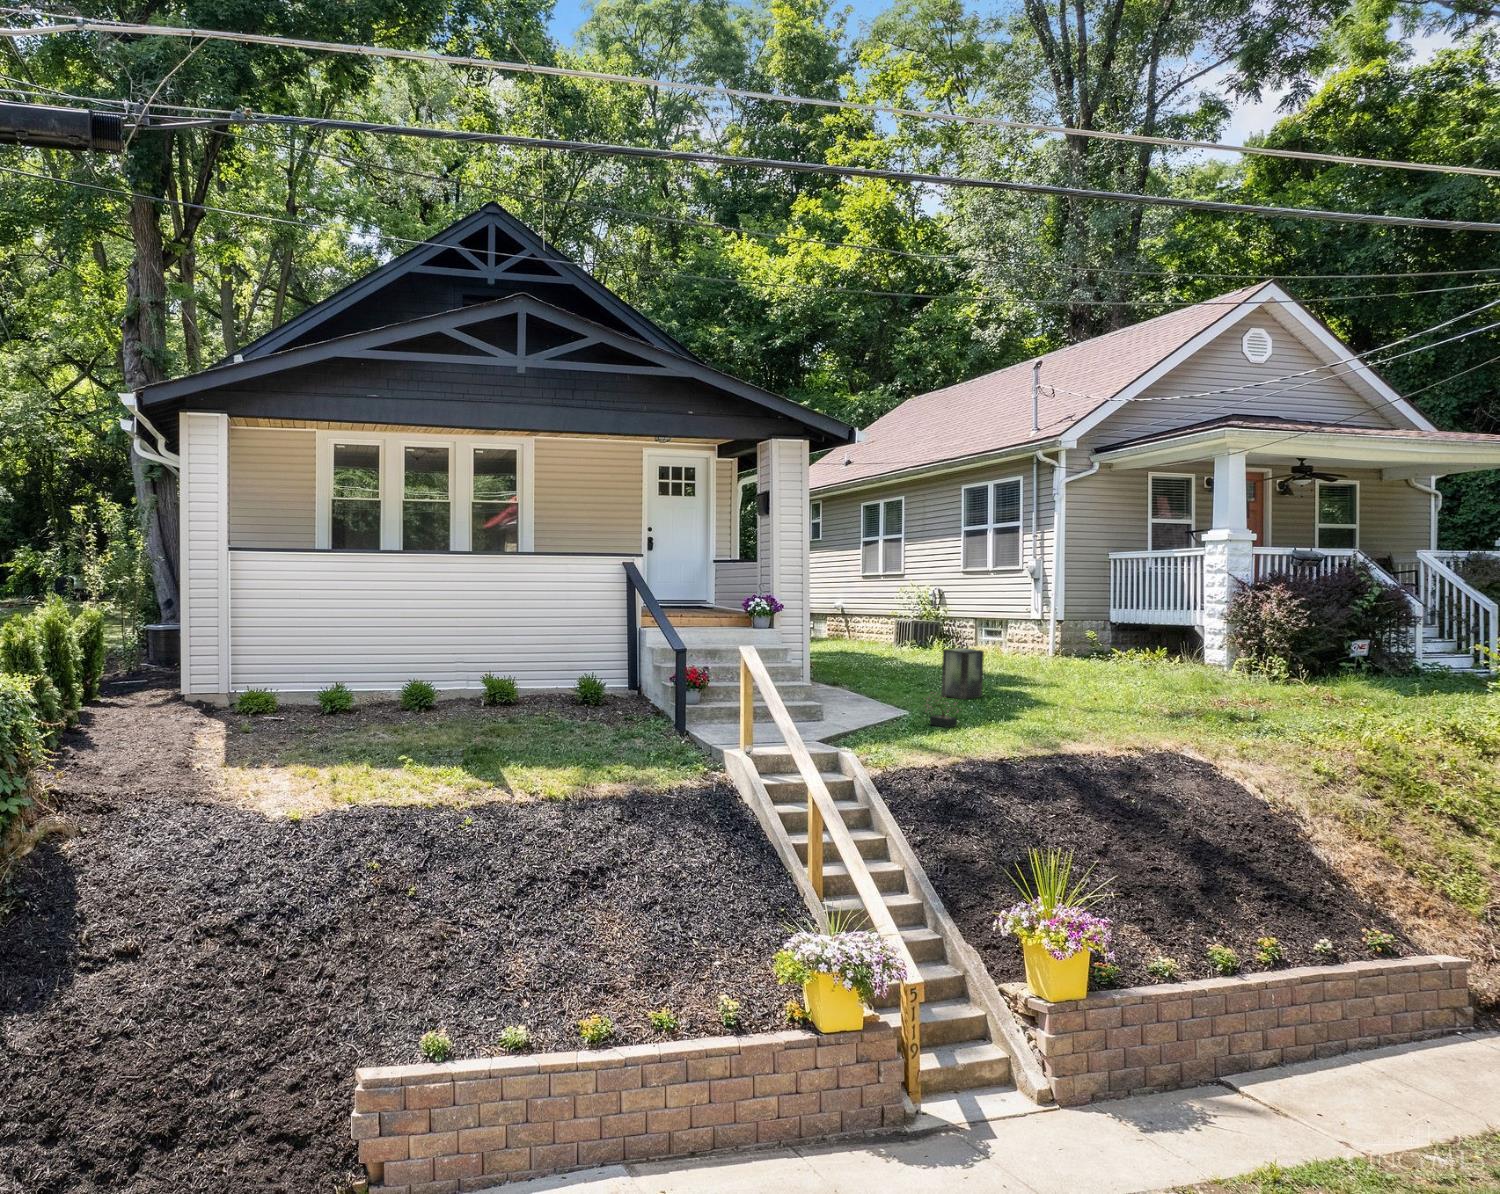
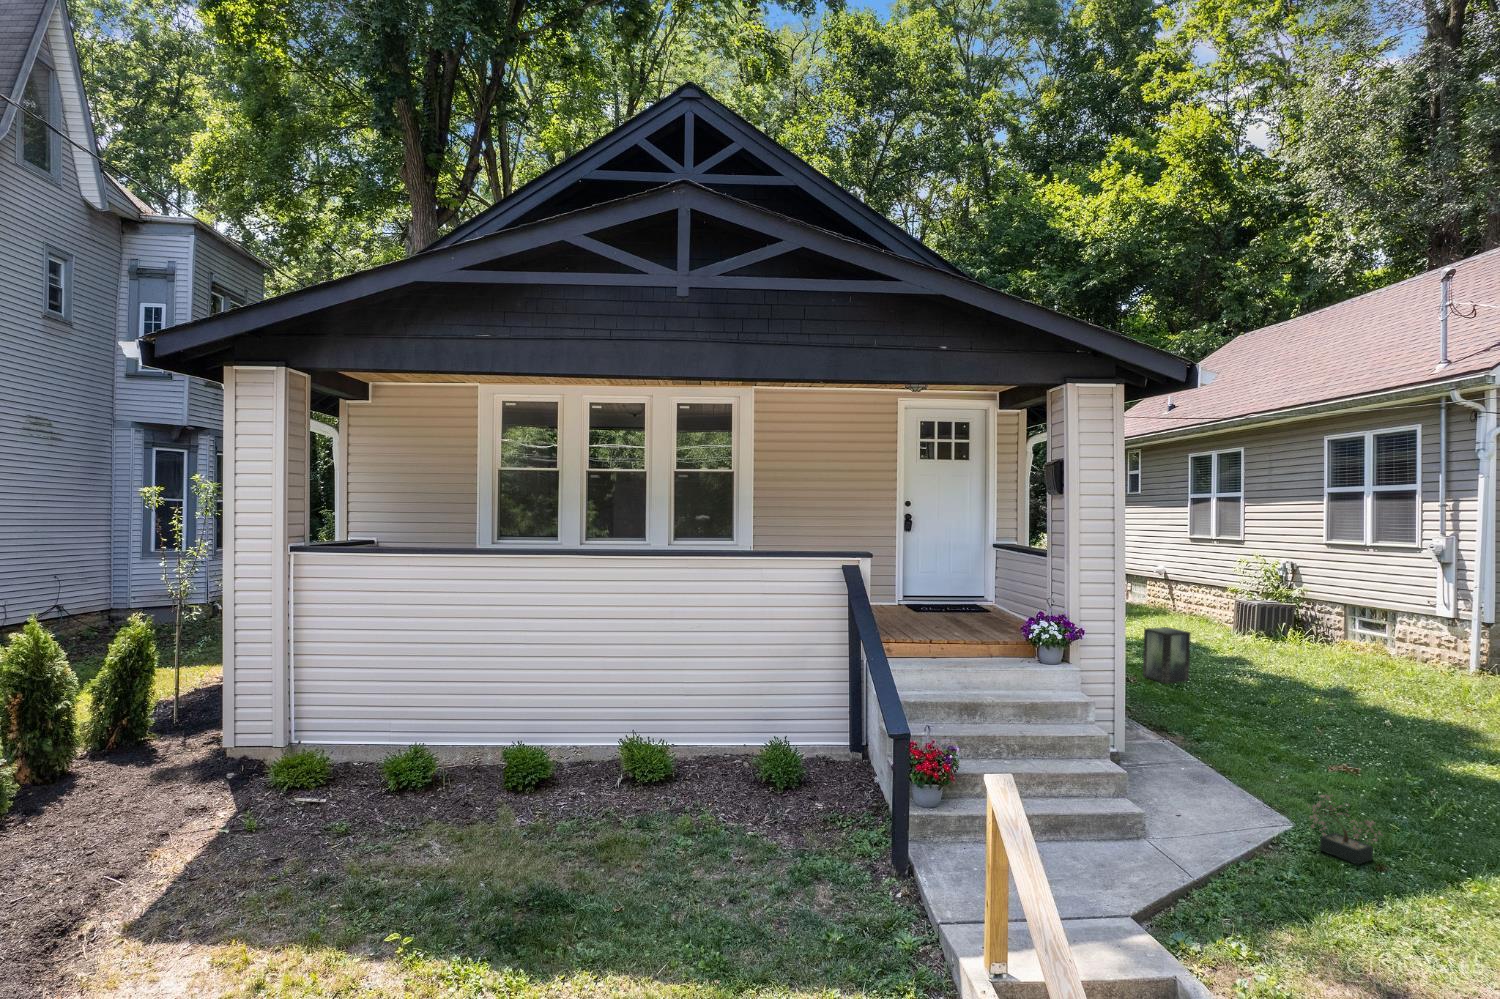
storage box: present [941,648,984,699] -> present [1143,627,1191,684]

